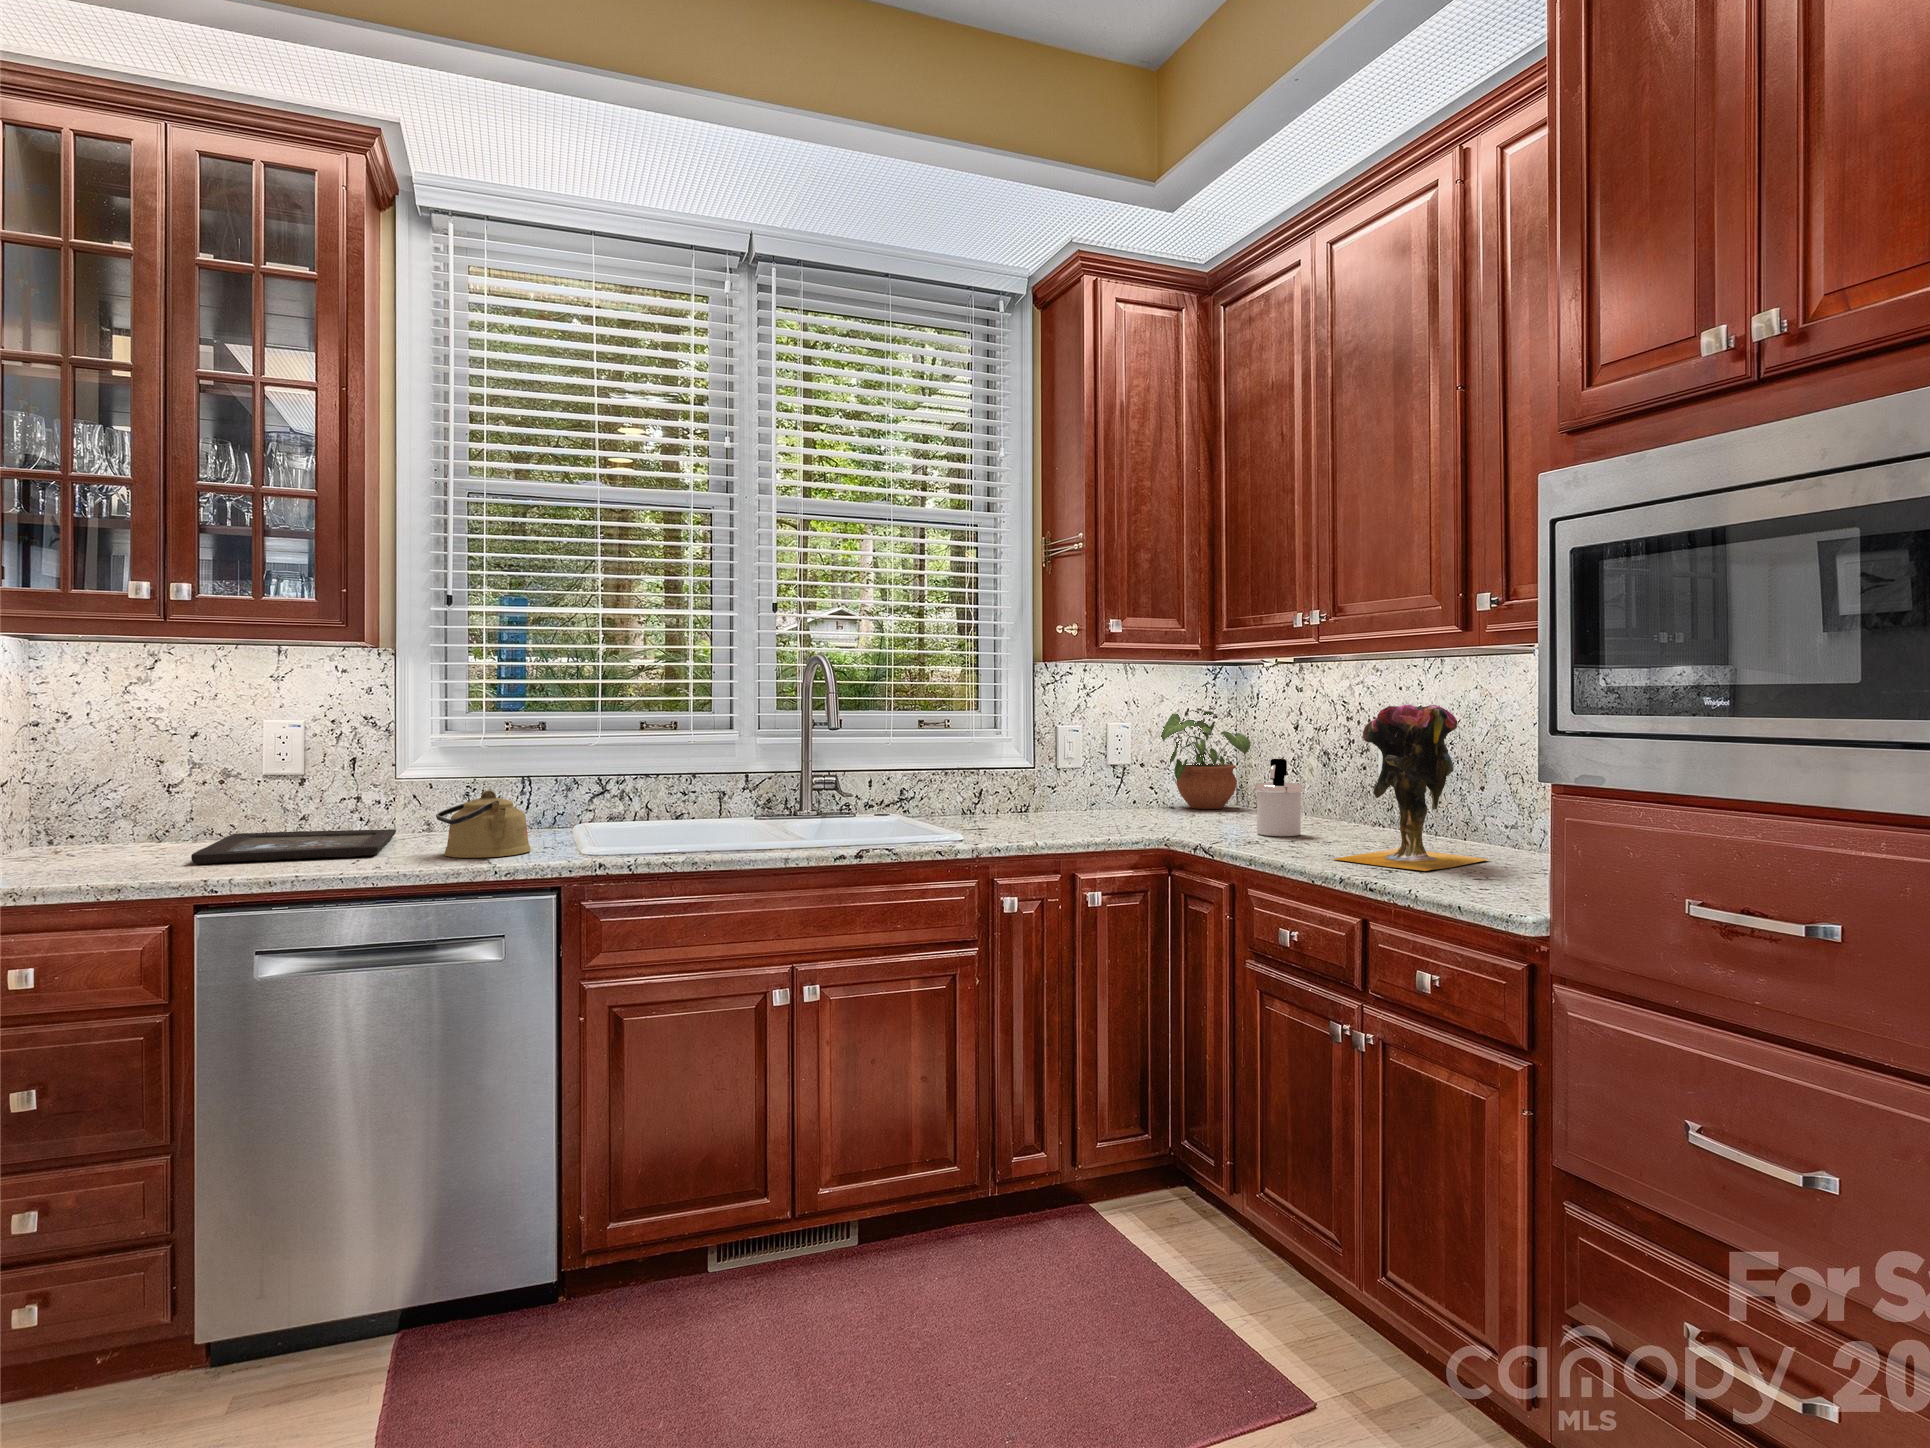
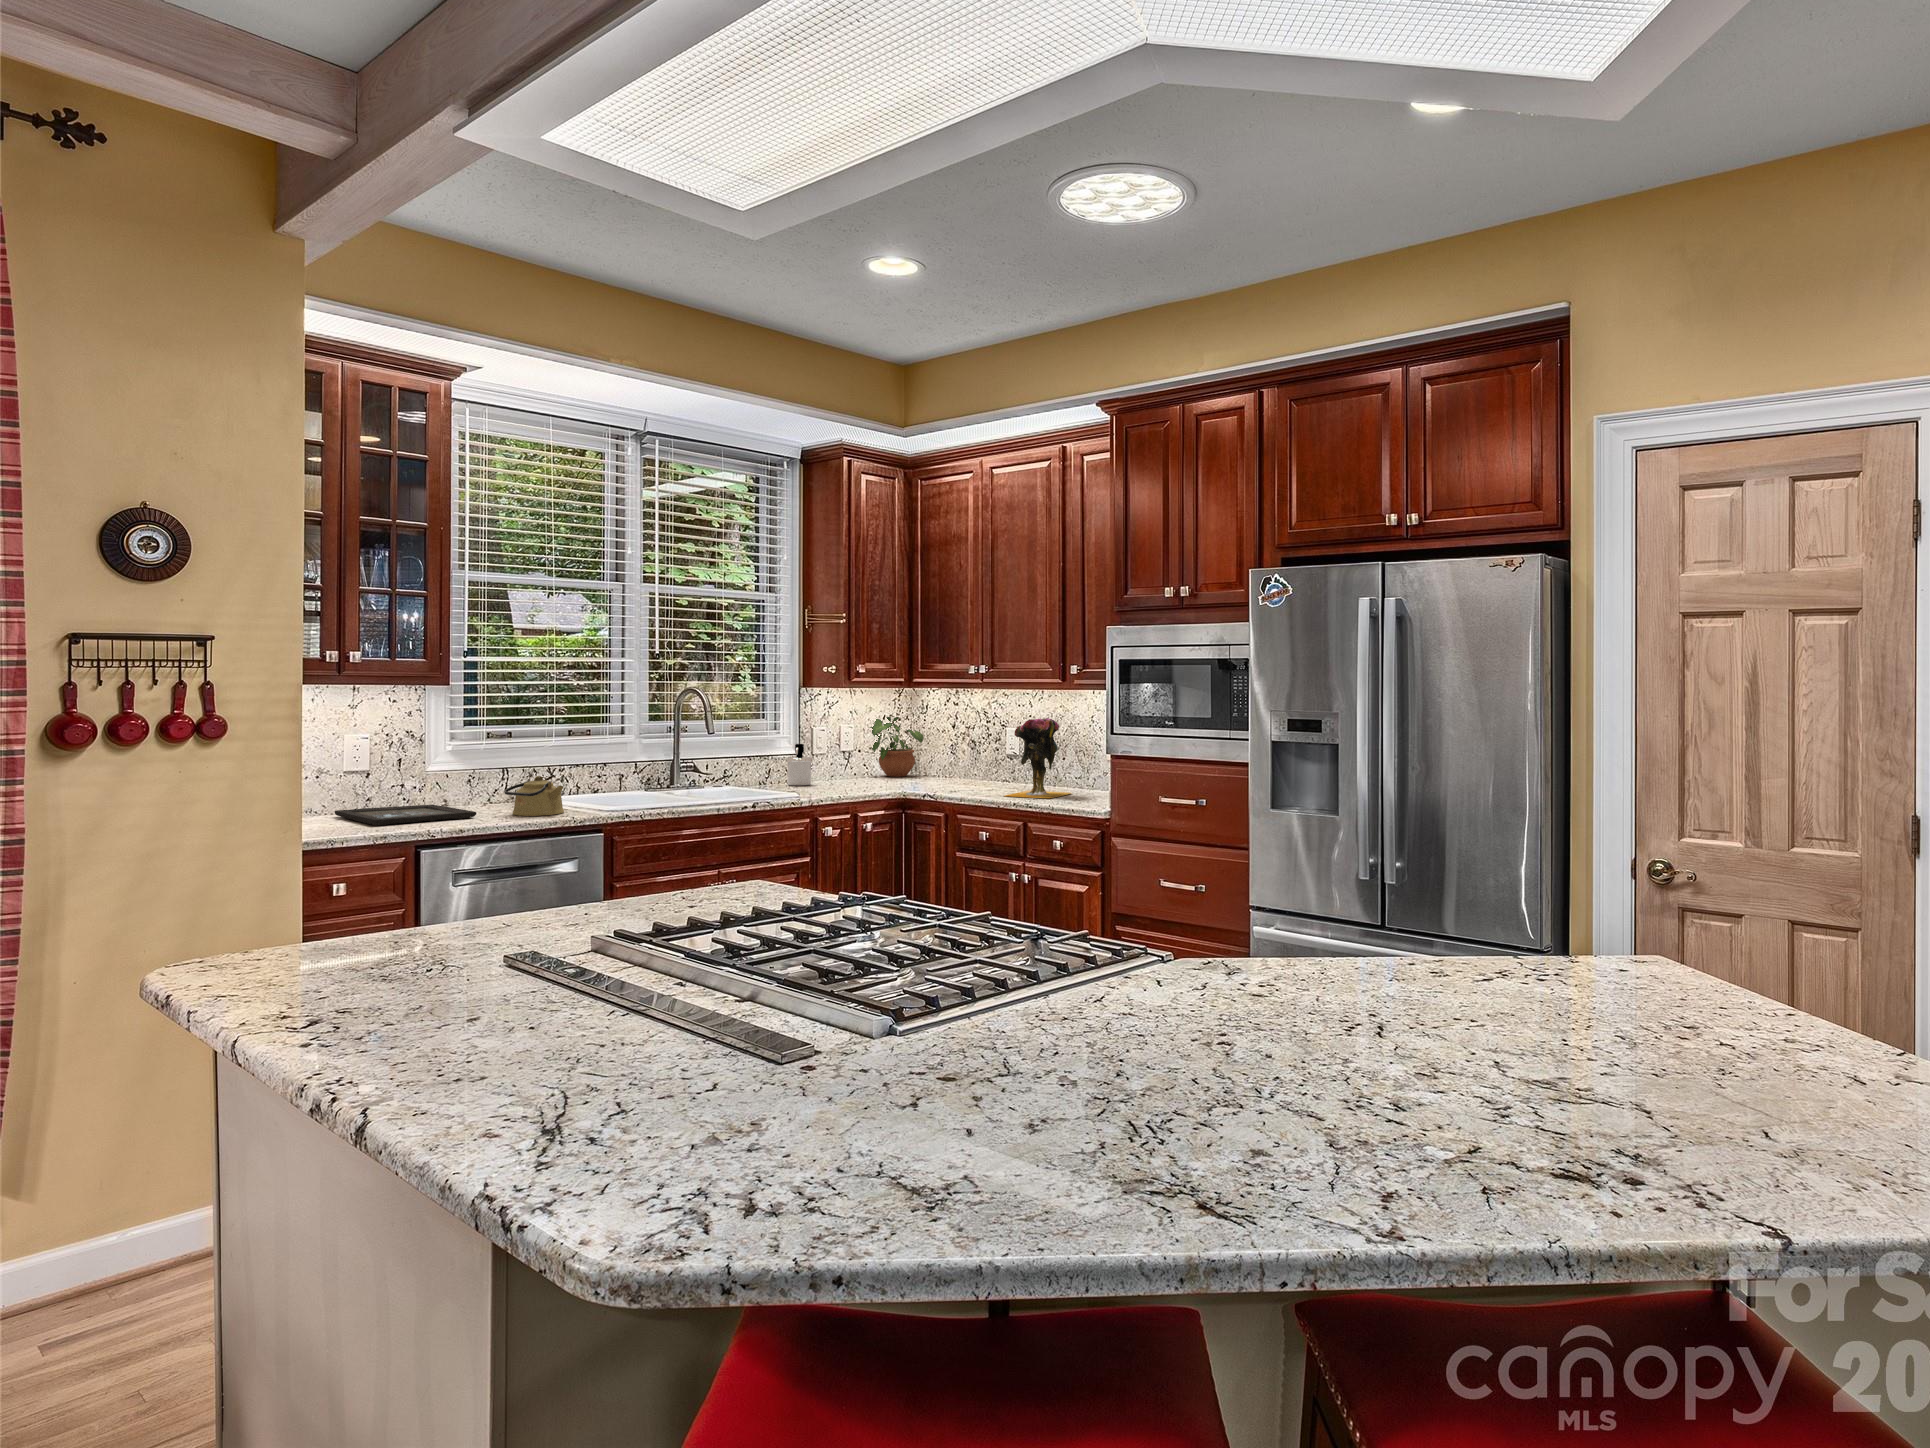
soap dispenser: present [1255,759,1302,836] -> present [787,744,812,785]

